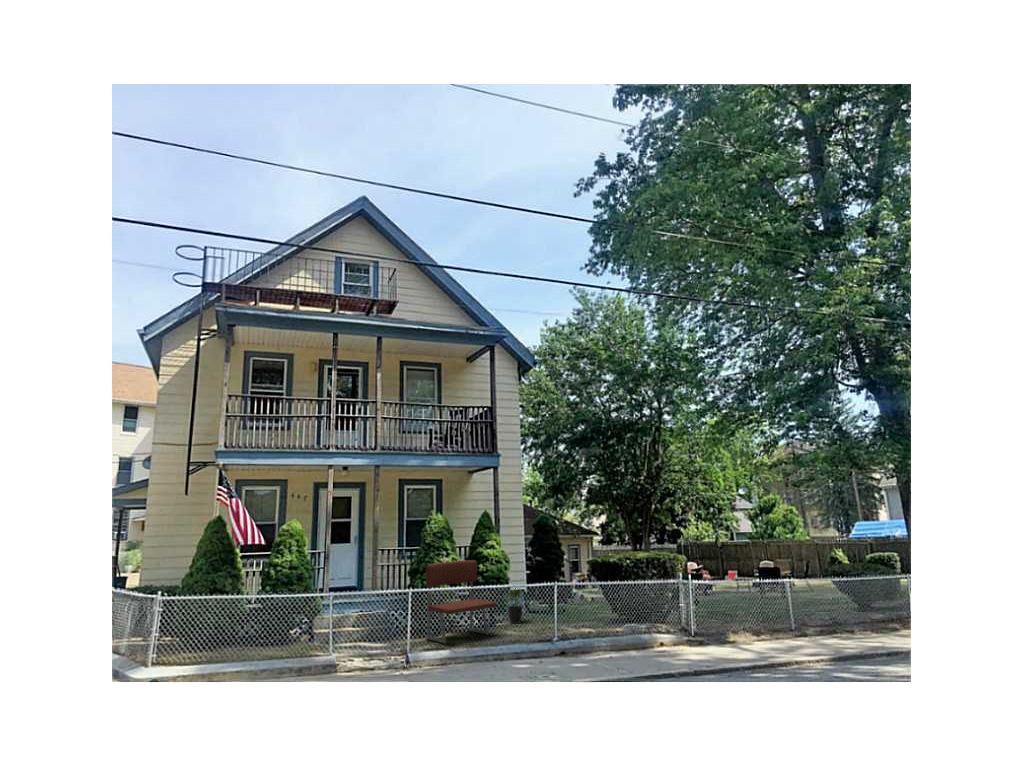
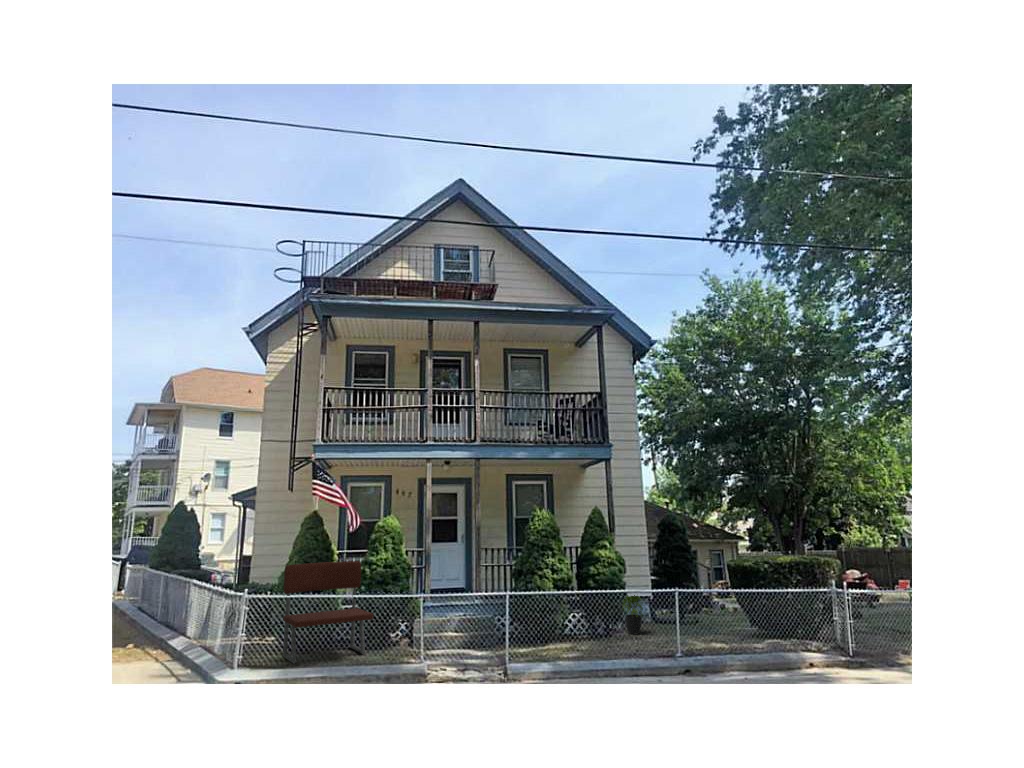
bench: present [426,560,497,643] -> present [283,561,373,664]

